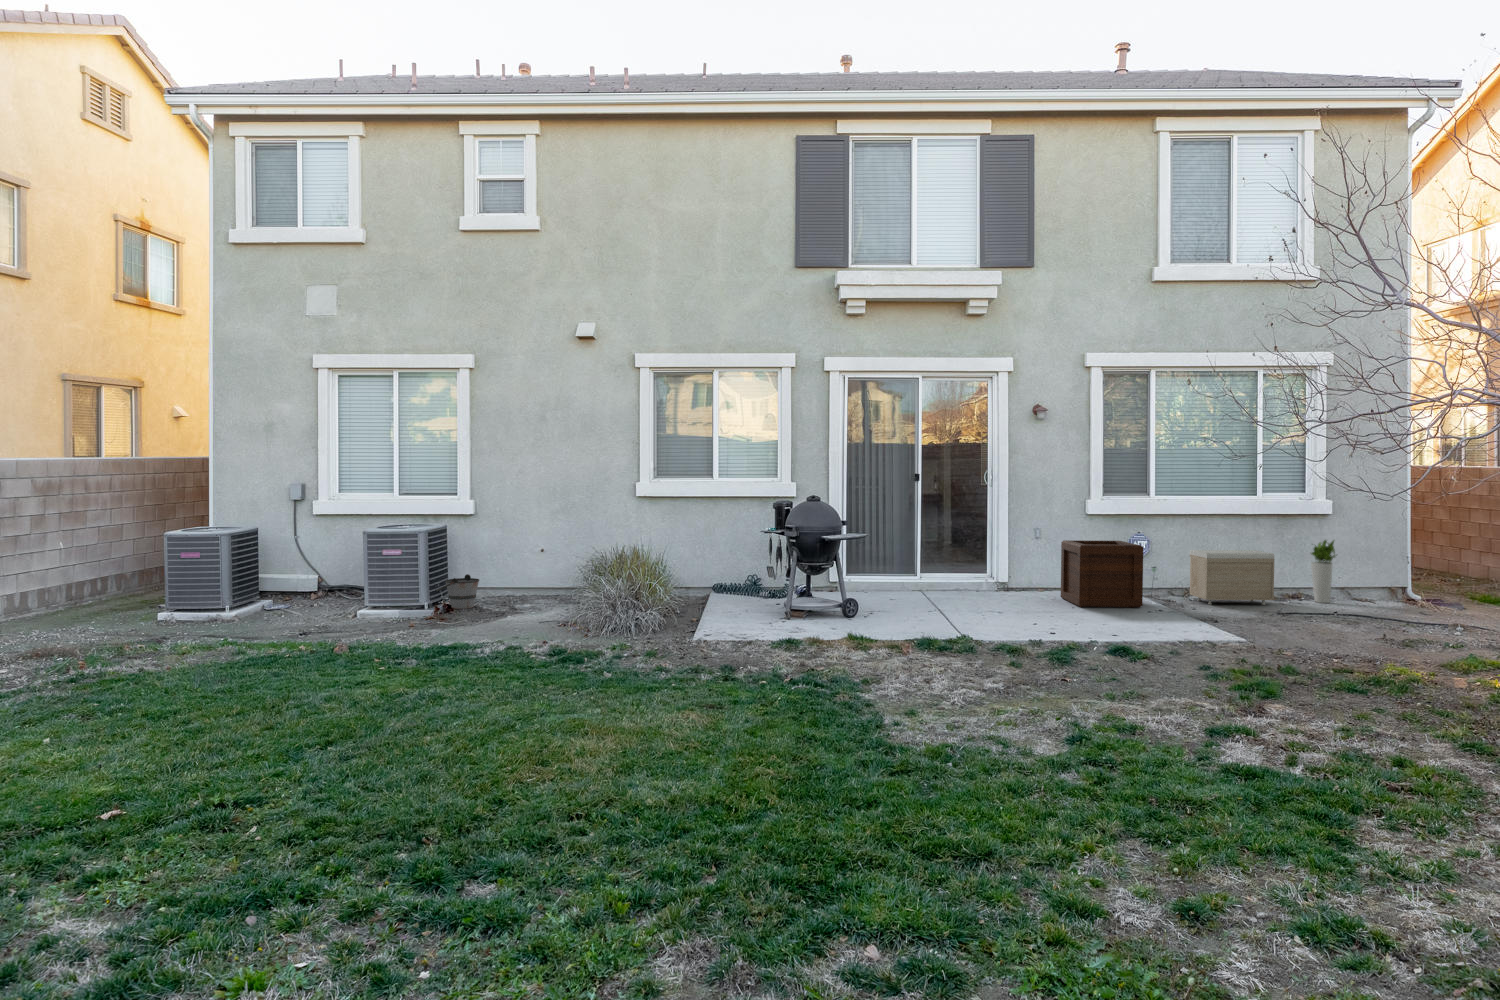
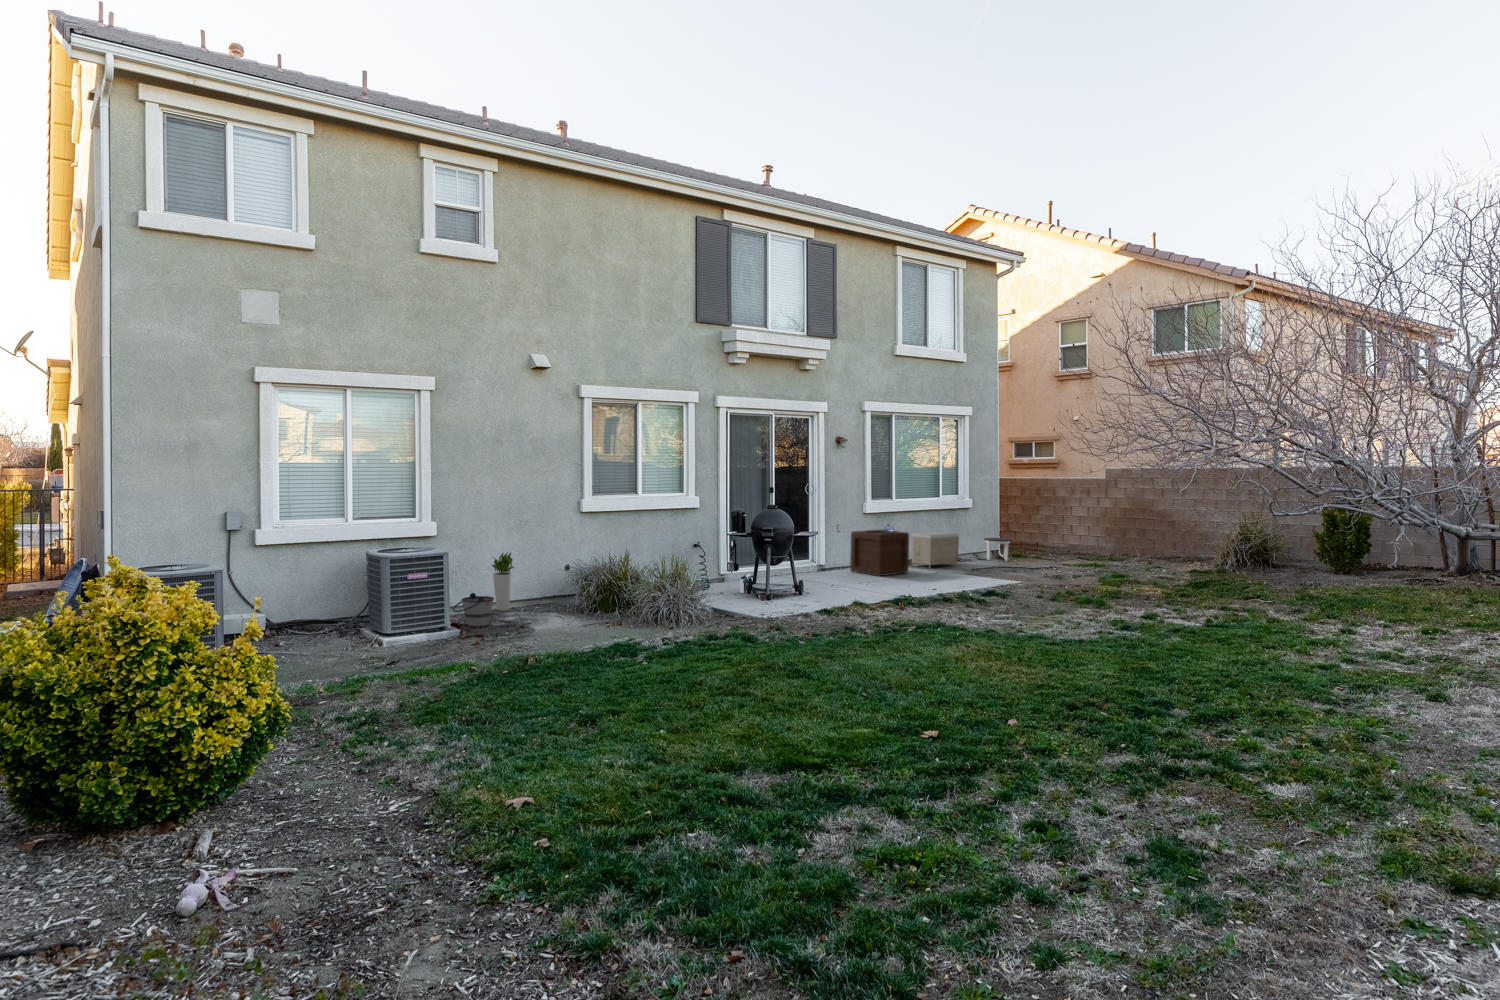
planter: present [1311,540,1335,603] -> present [492,552,514,611]
round table: none [1362,567,1417,607] -> present [984,538,1012,561]

